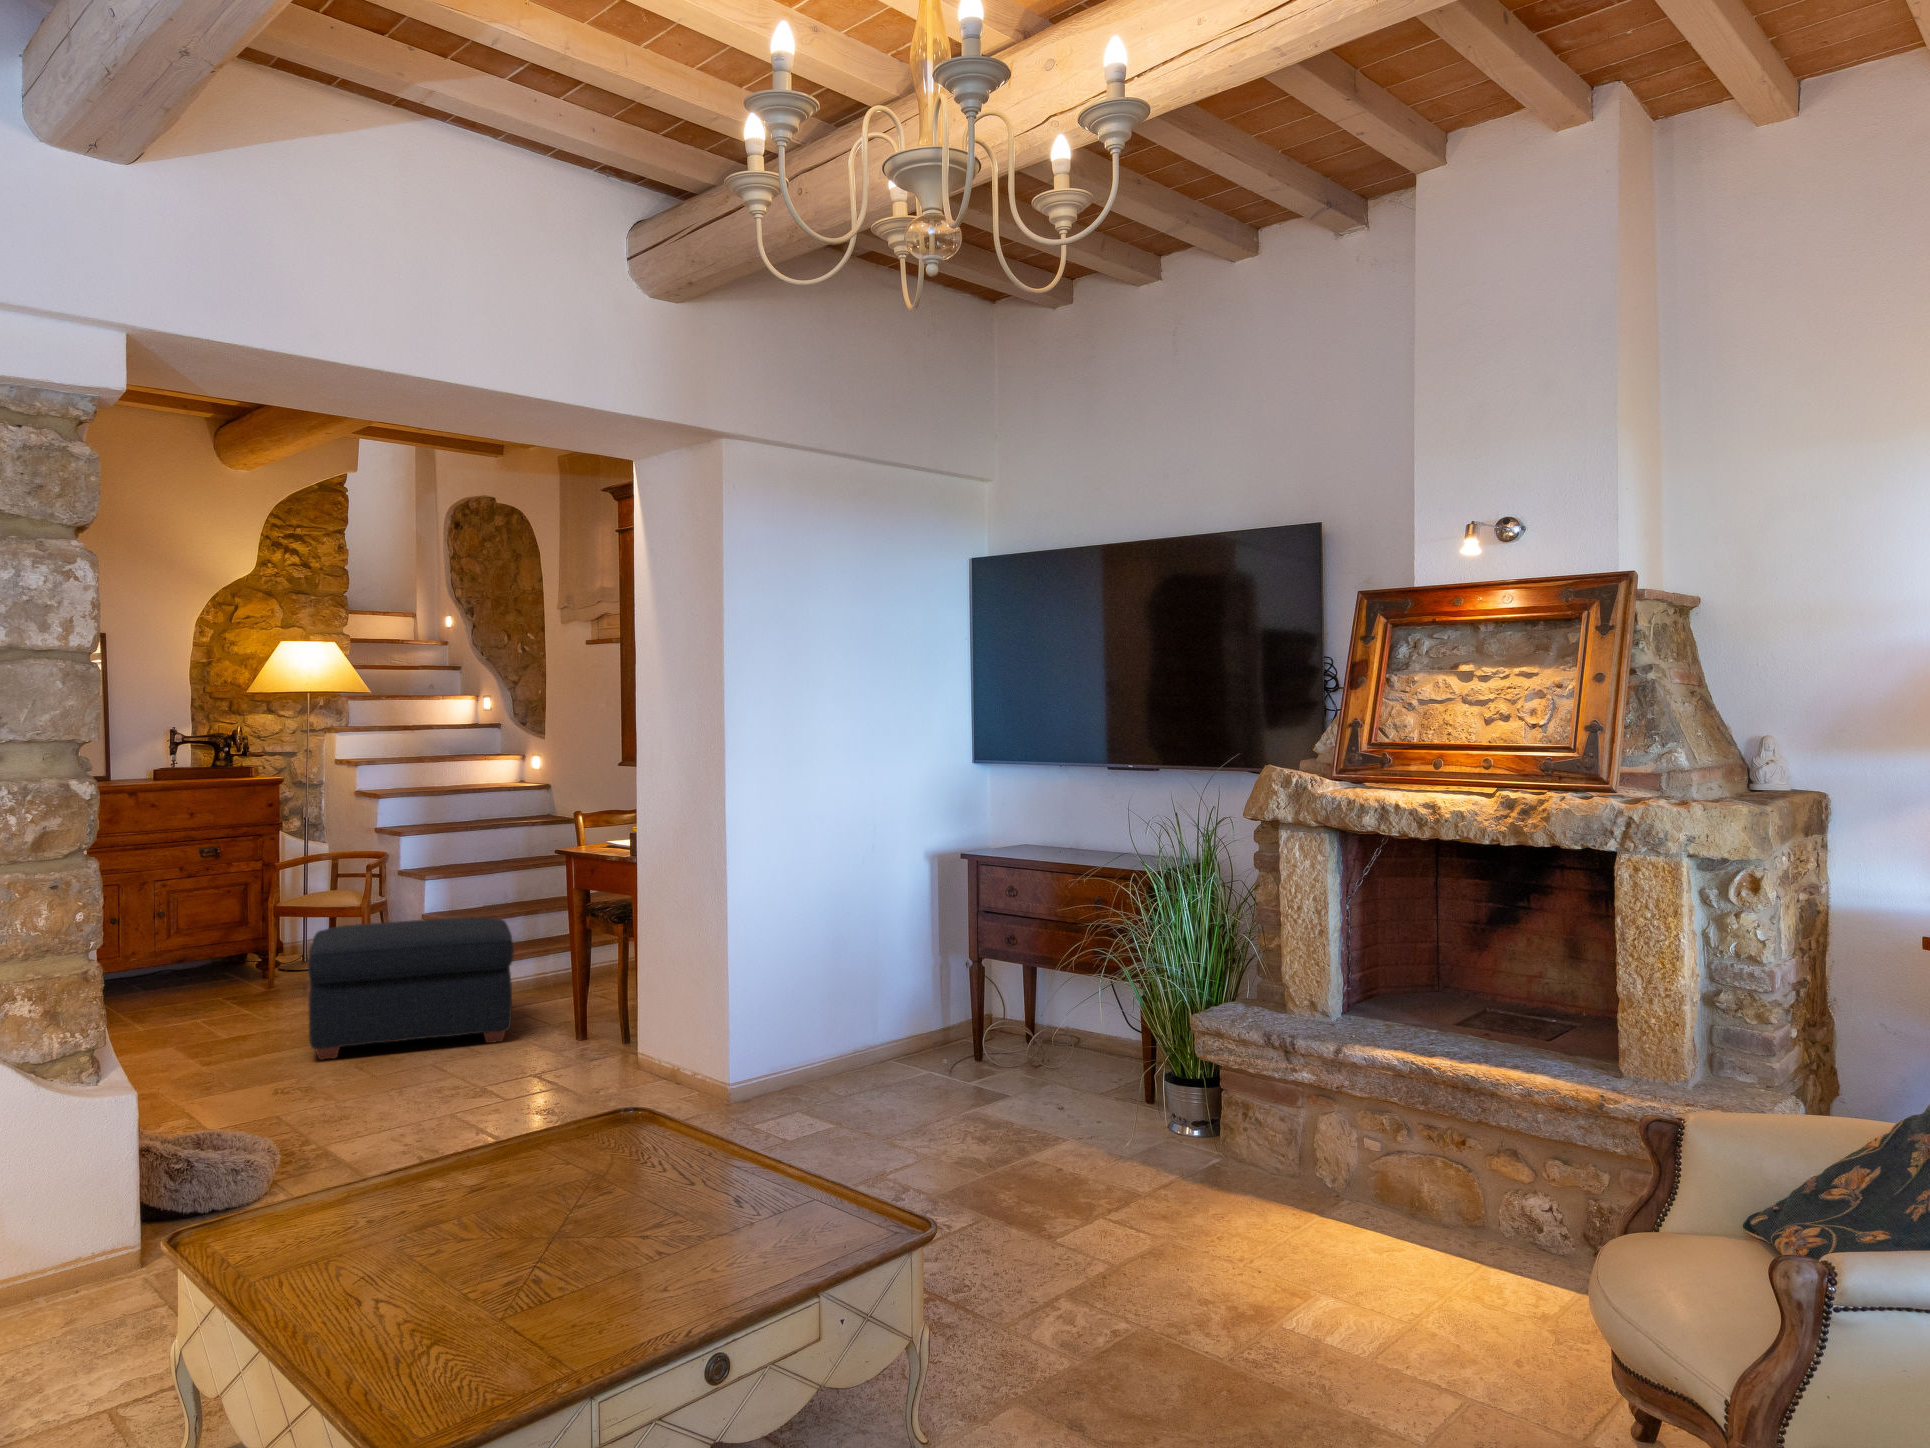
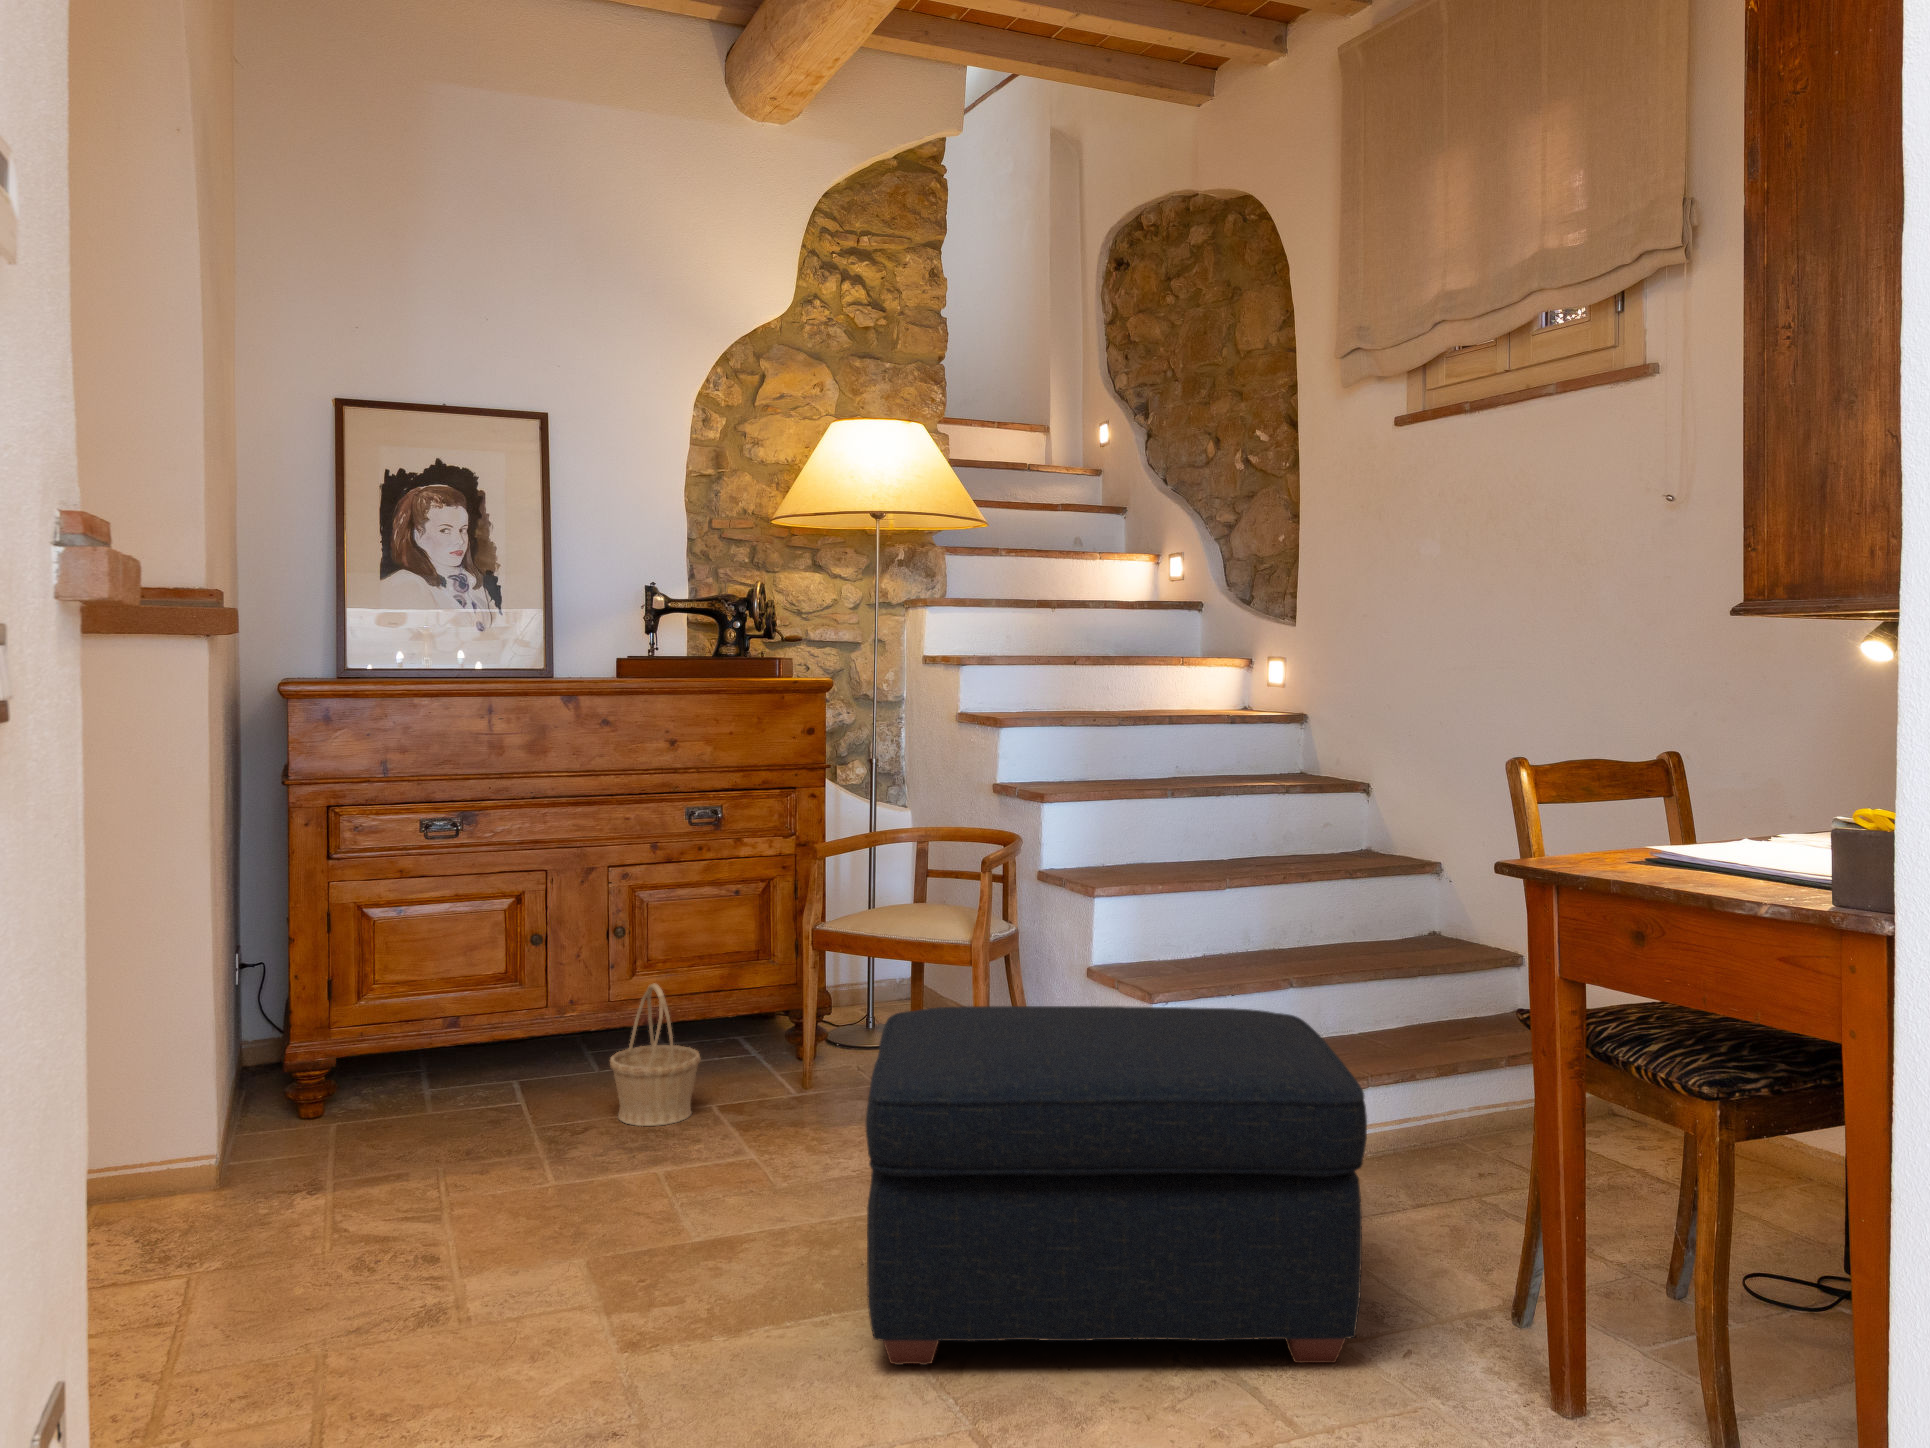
basket: none [162,938,213,1009] -> present [610,984,701,1126]

